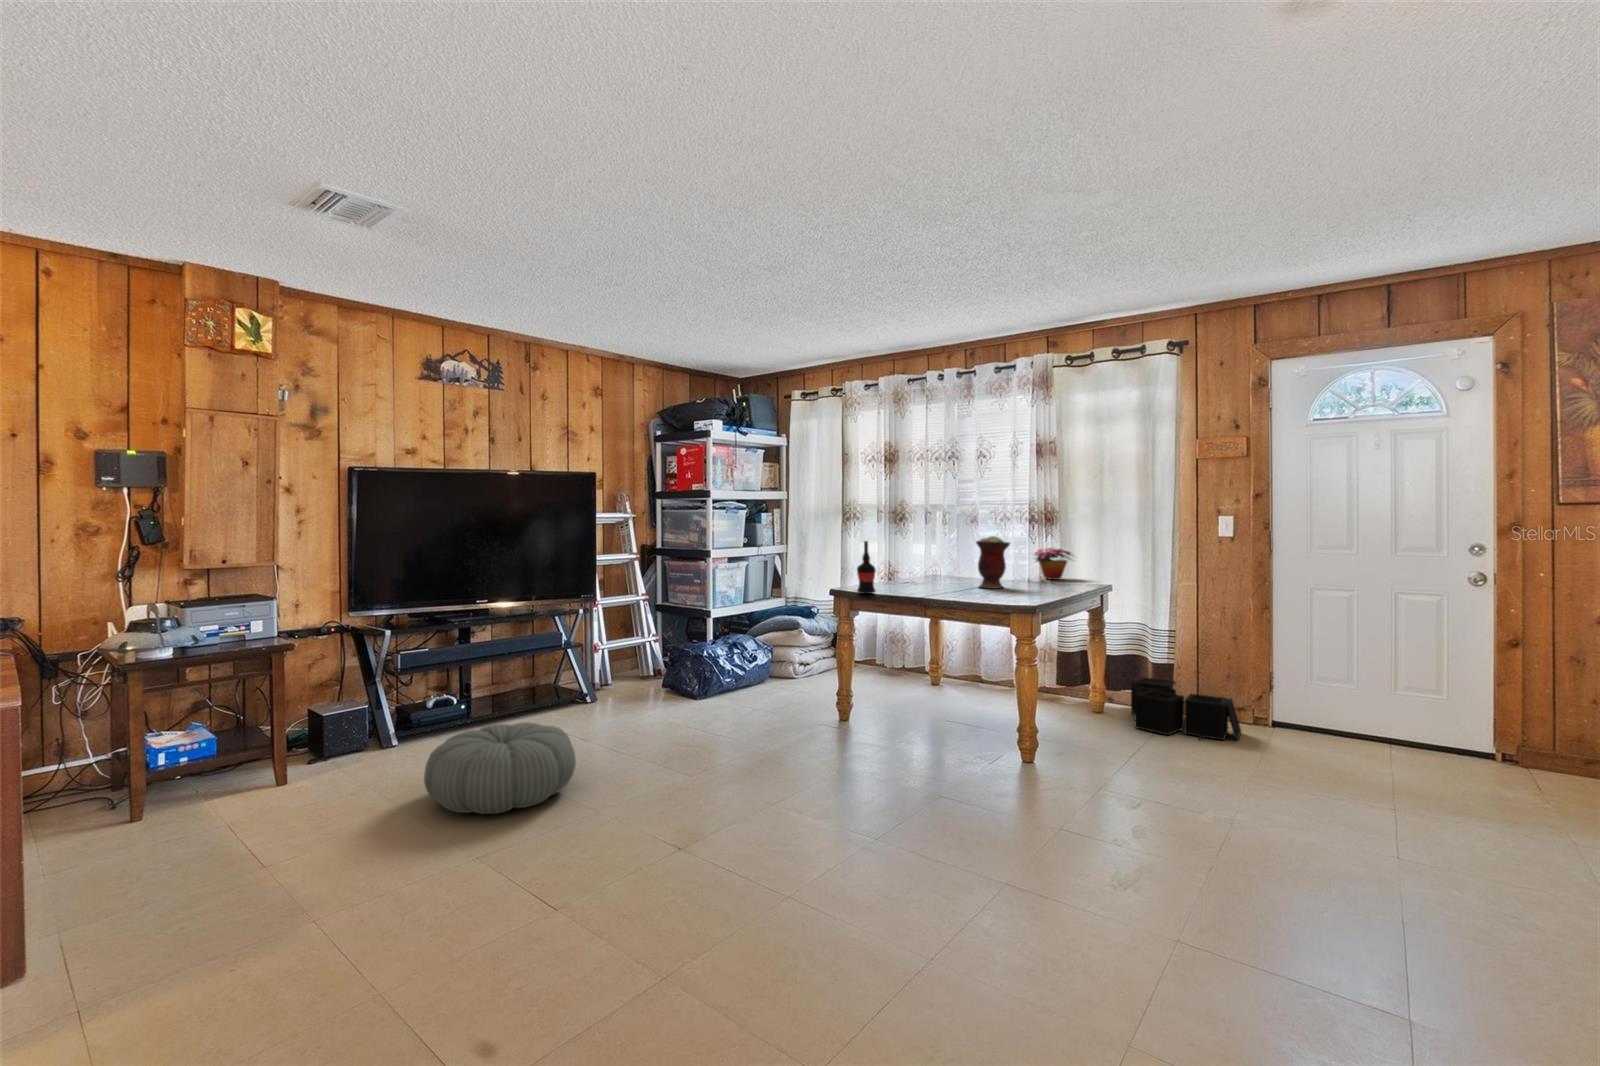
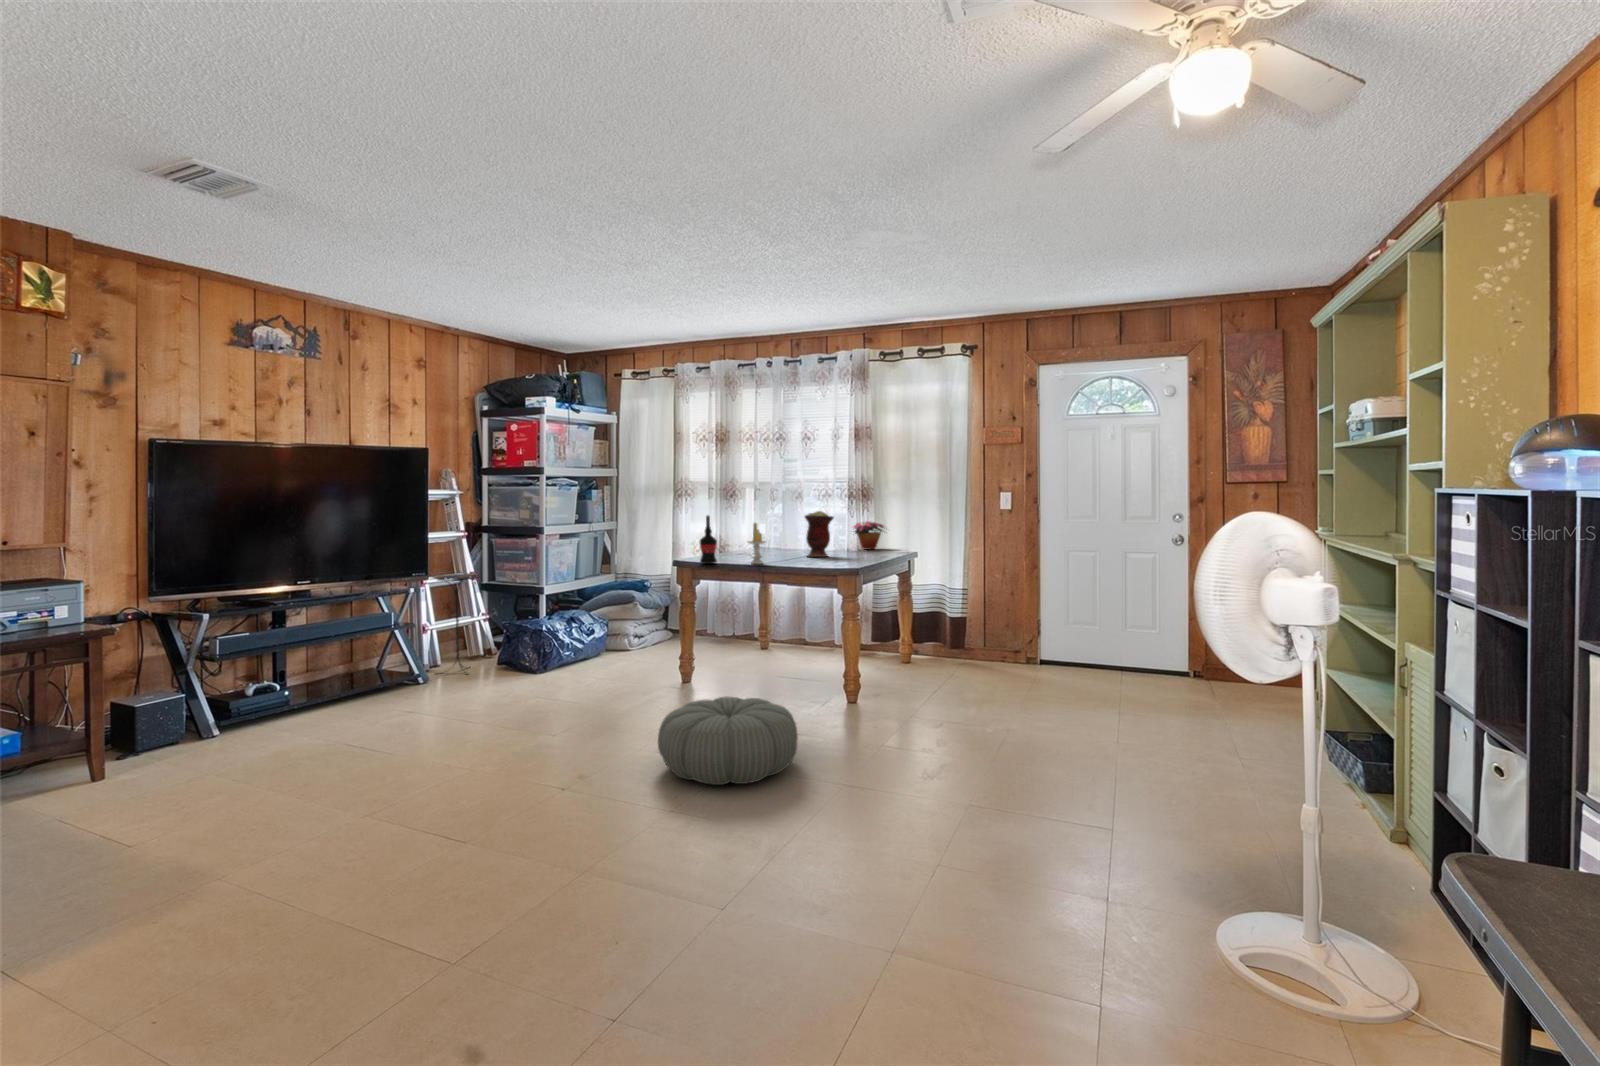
candle: none [908,549,931,596] -> present [748,523,766,564]
side table: none [599,595,644,696] -> present [432,573,479,667]
storage bin: present [1131,677,1241,740] -> none [932,631,1015,677]
pouf: present [424,722,576,814] -> present [658,697,798,785]

